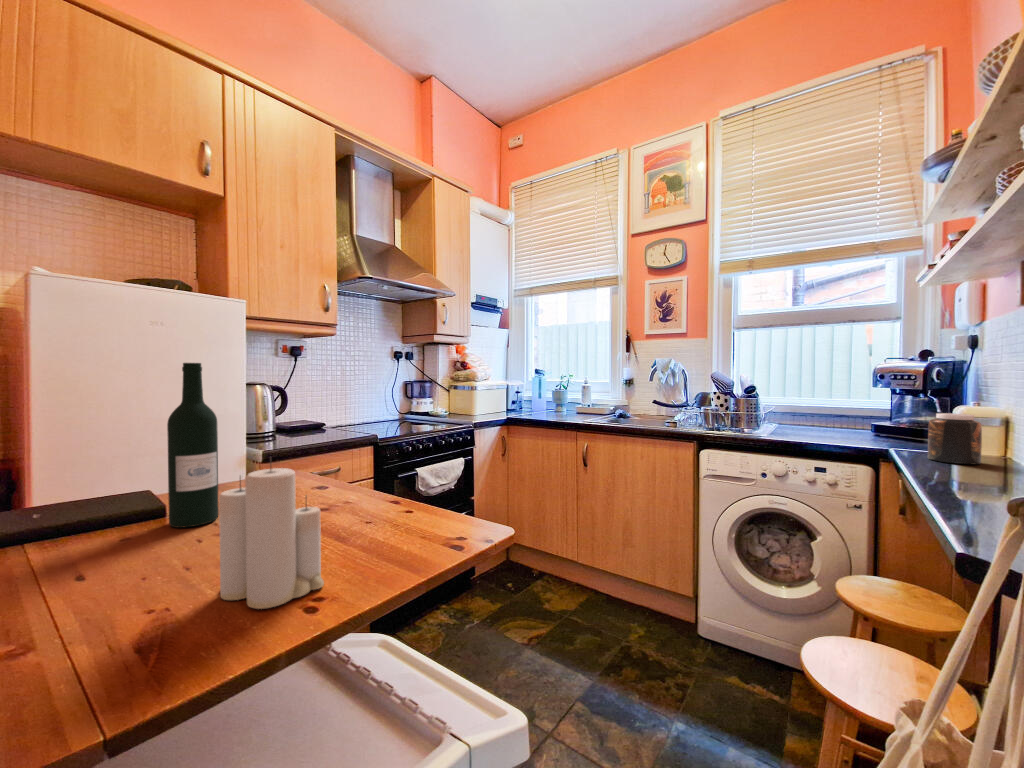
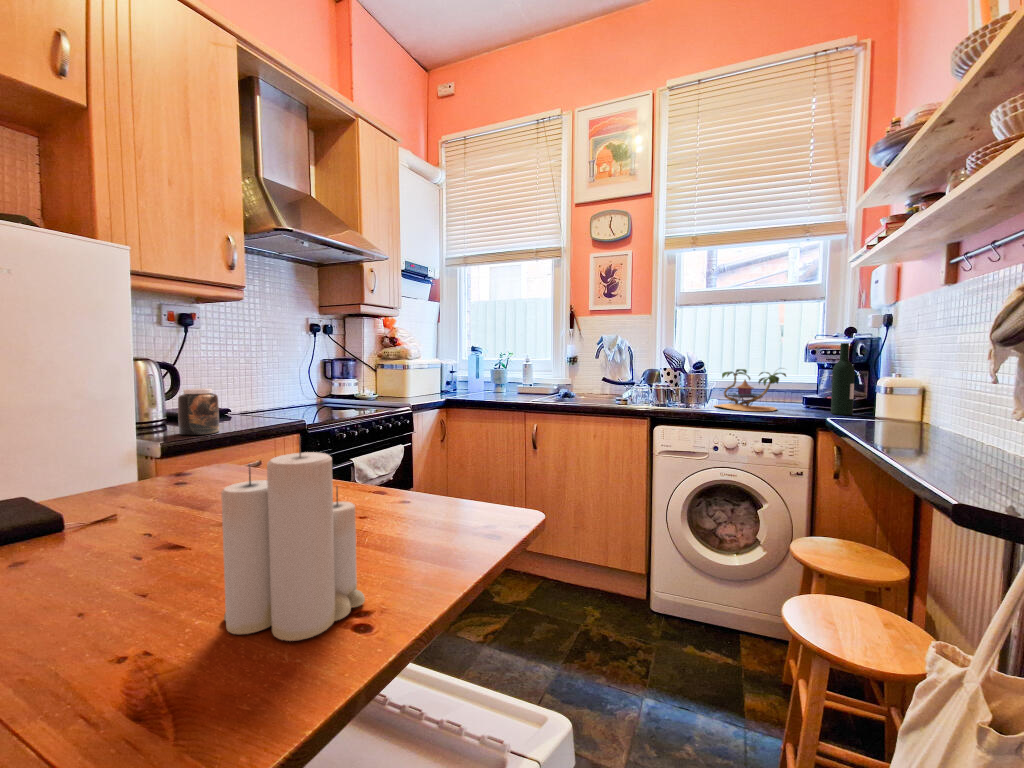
wine bottle: present [167,363,219,528] -> present [831,343,855,415]
plant: none [766,393,850,438] -> present [714,369,786,411]
jar: present [928,413,982,464] -> present [178,388,219,435]

